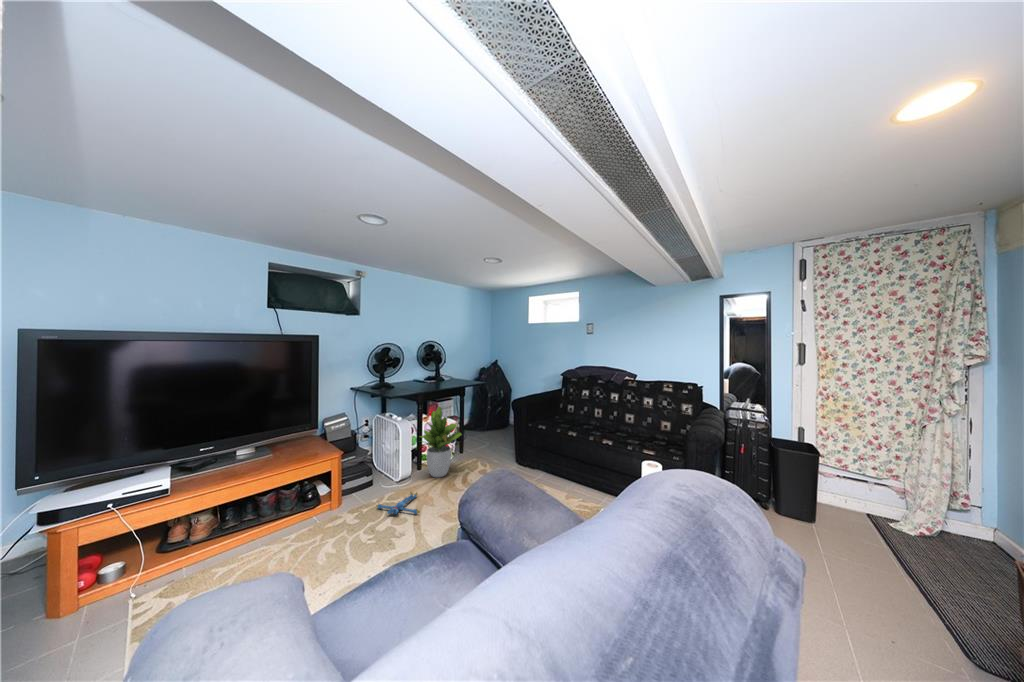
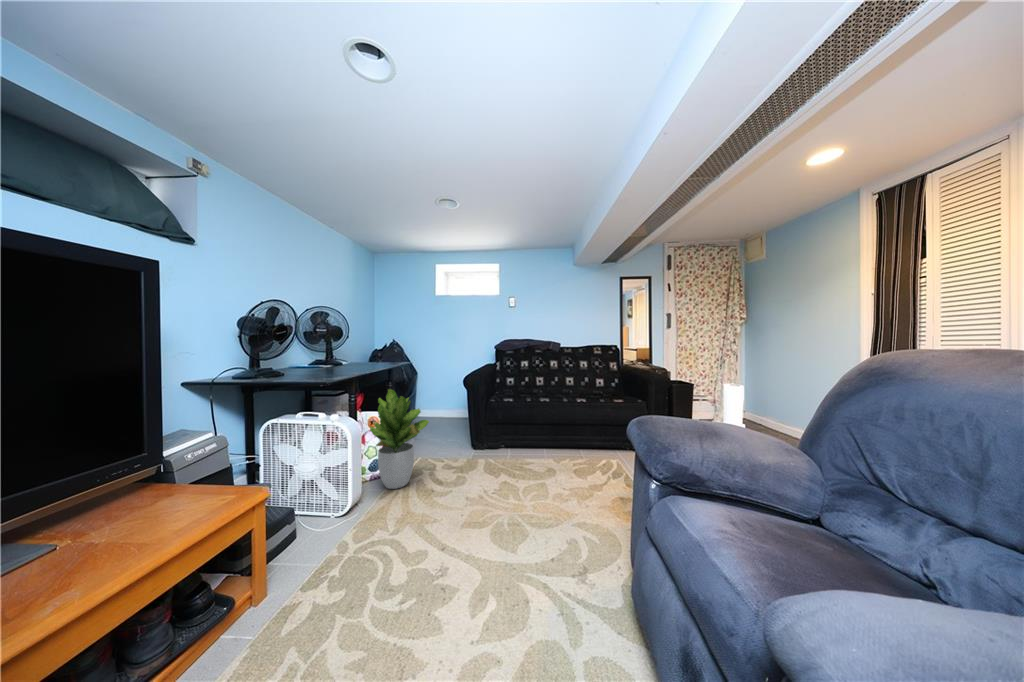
plush toy: present [376,492,420,514] -> none [362,510,444,554]

